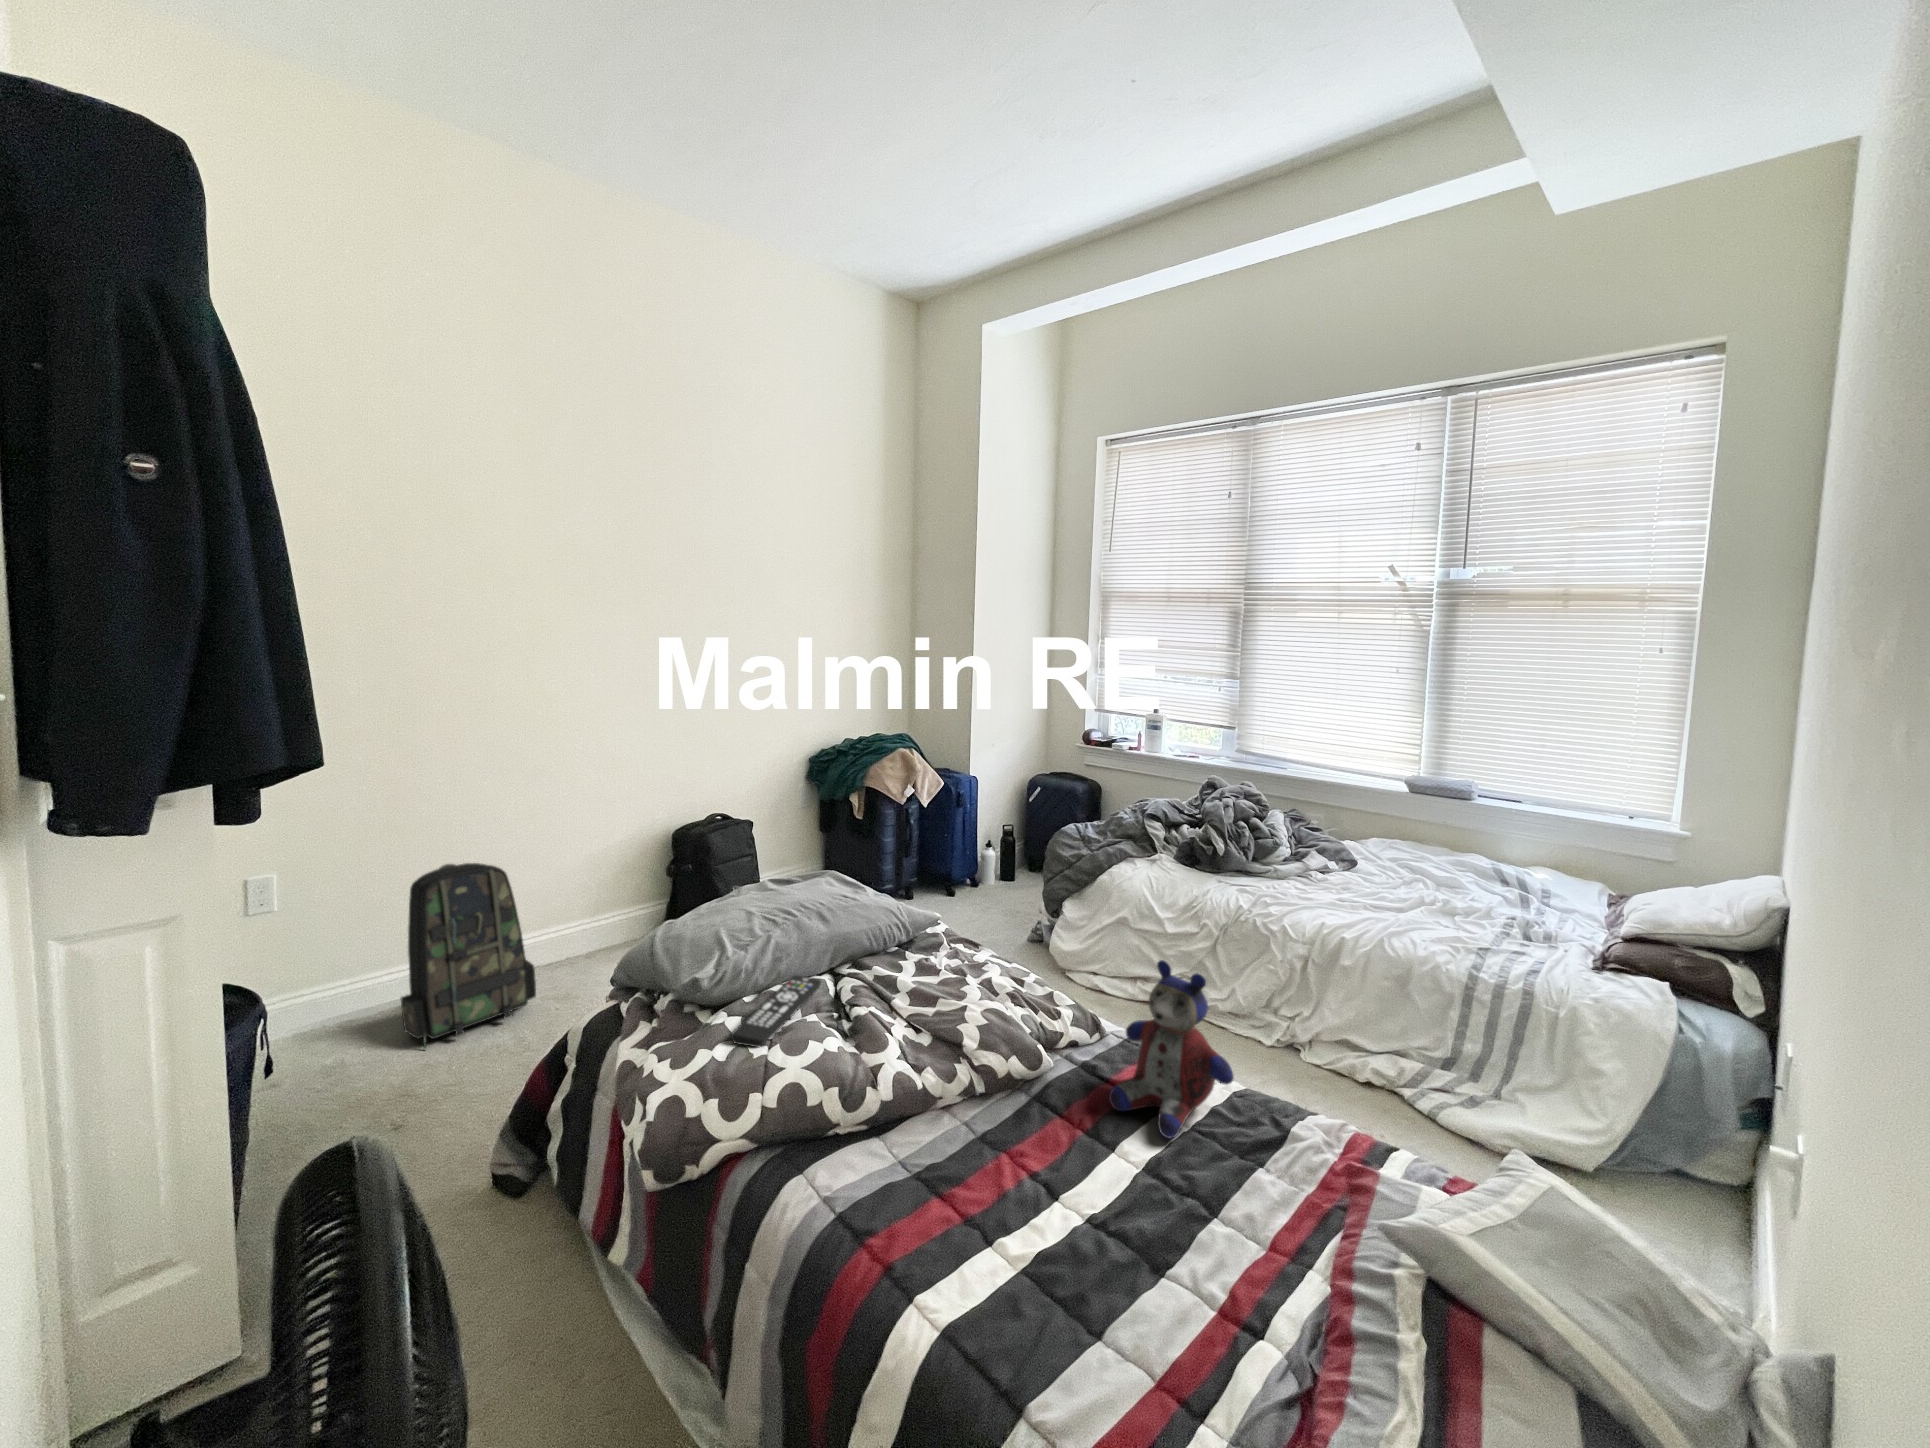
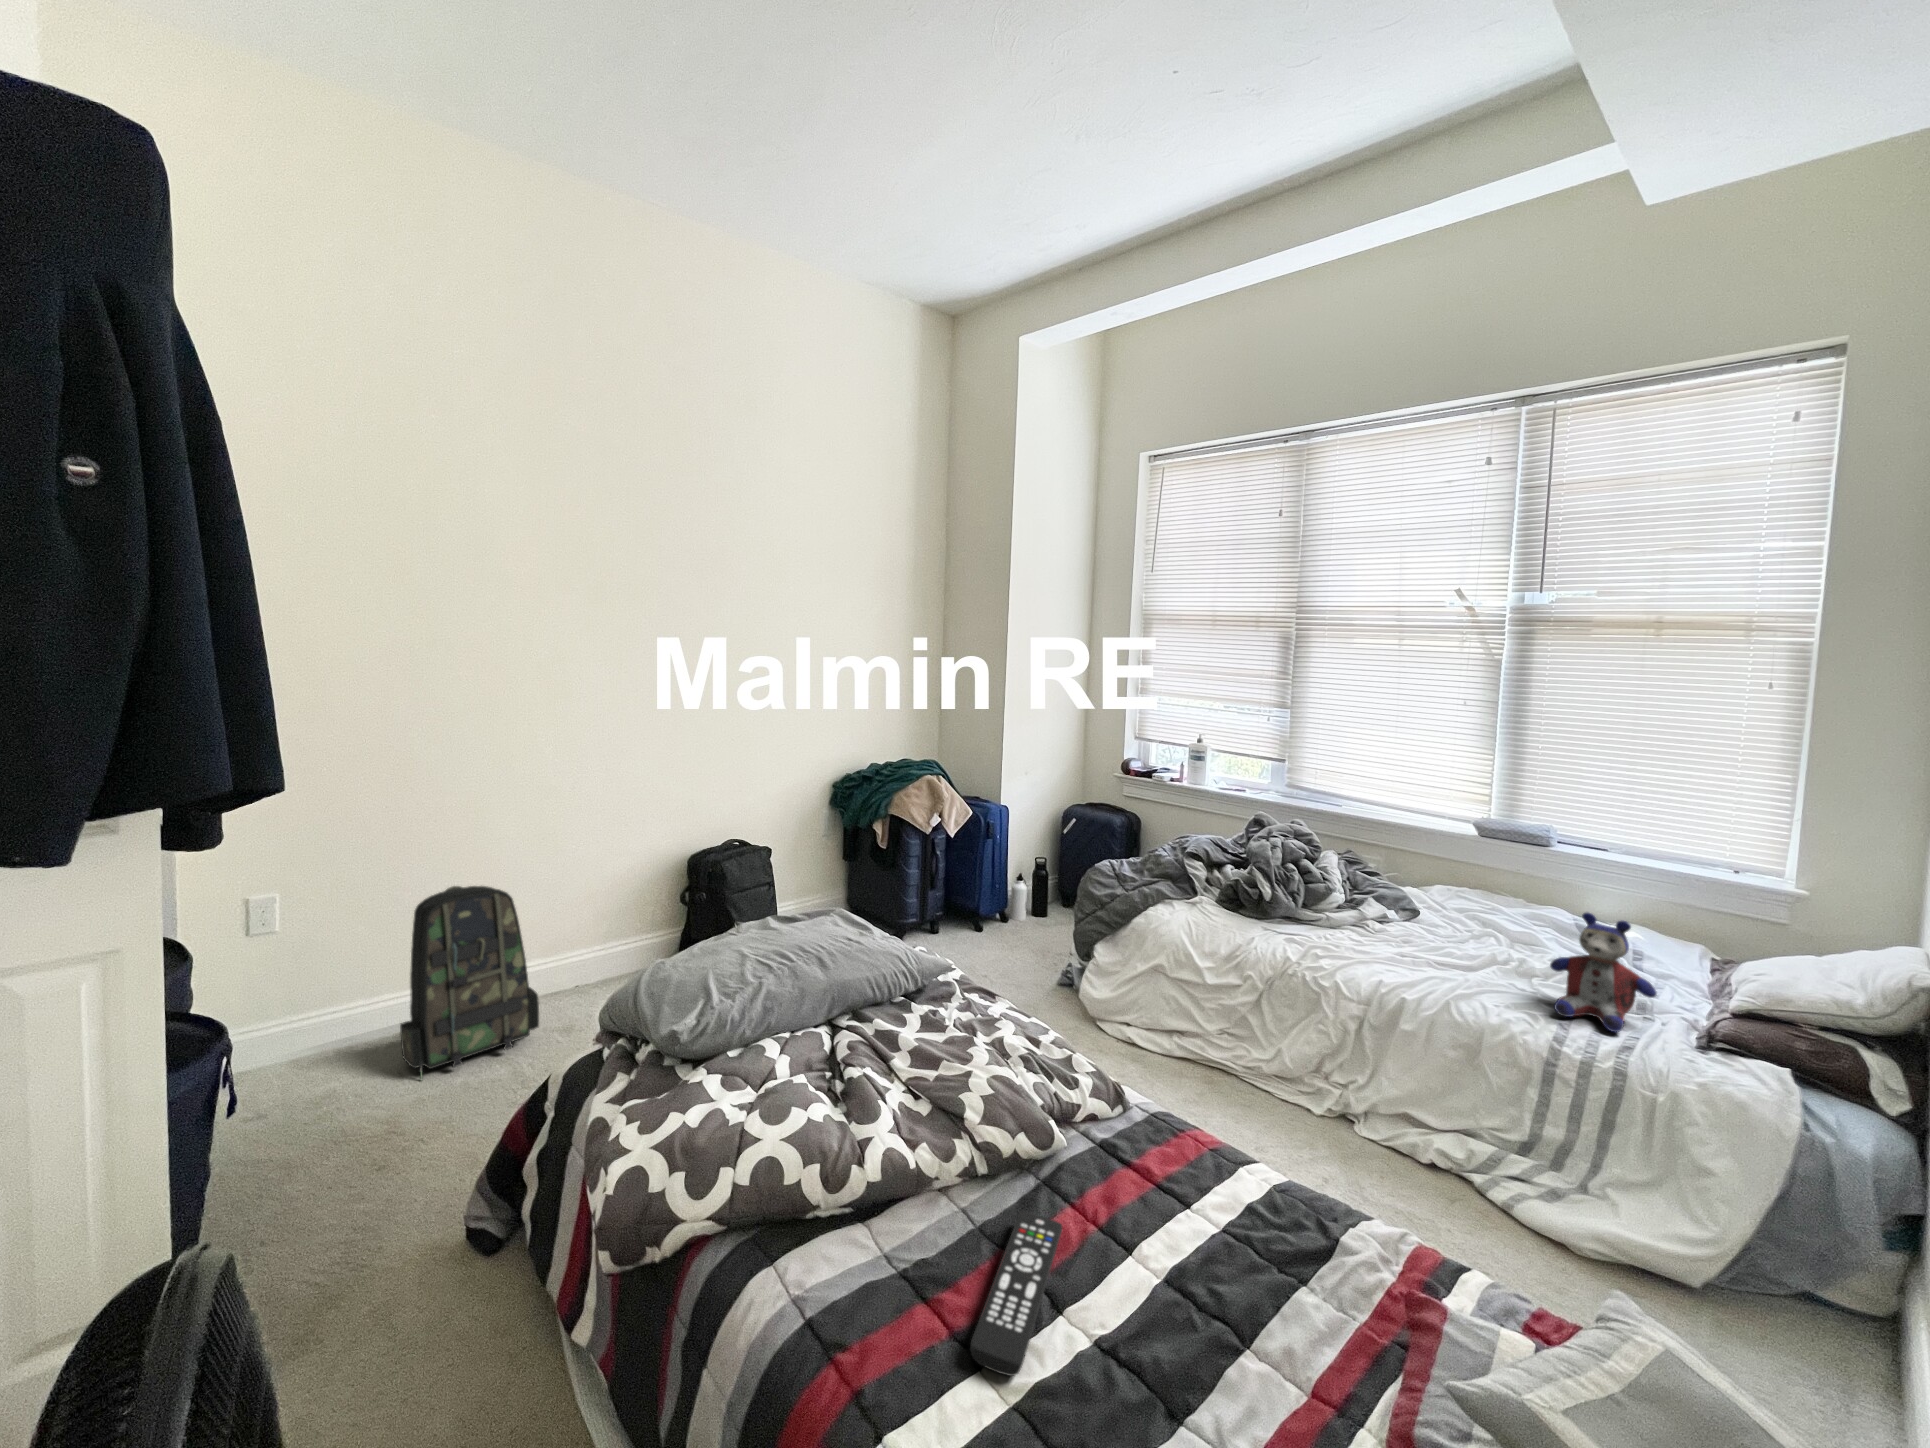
stuffed bear: present [1109,960,1234,1138] -> present [1550,913,1657,1032]
remote control: present [731,976,821,1047] -> present [970,1212,1062,1376]

